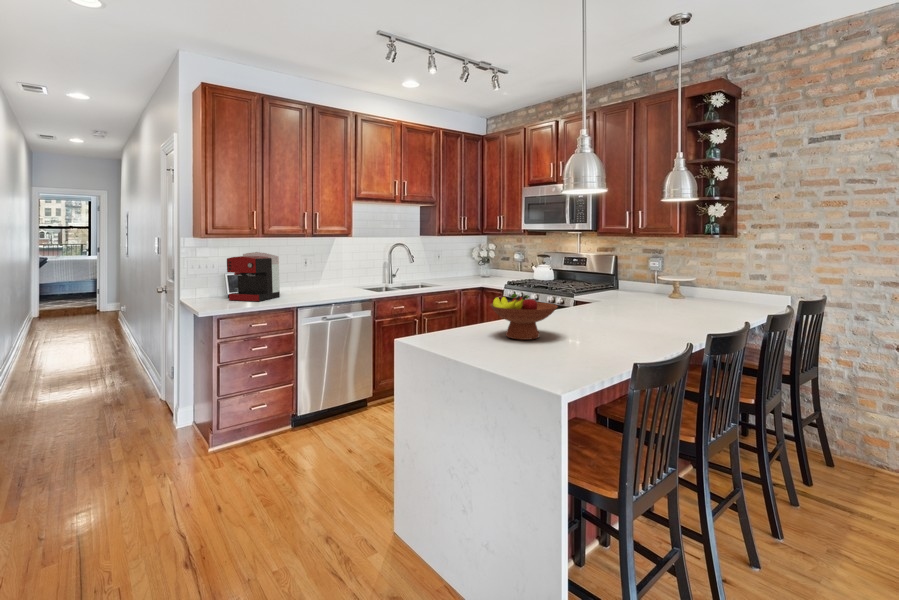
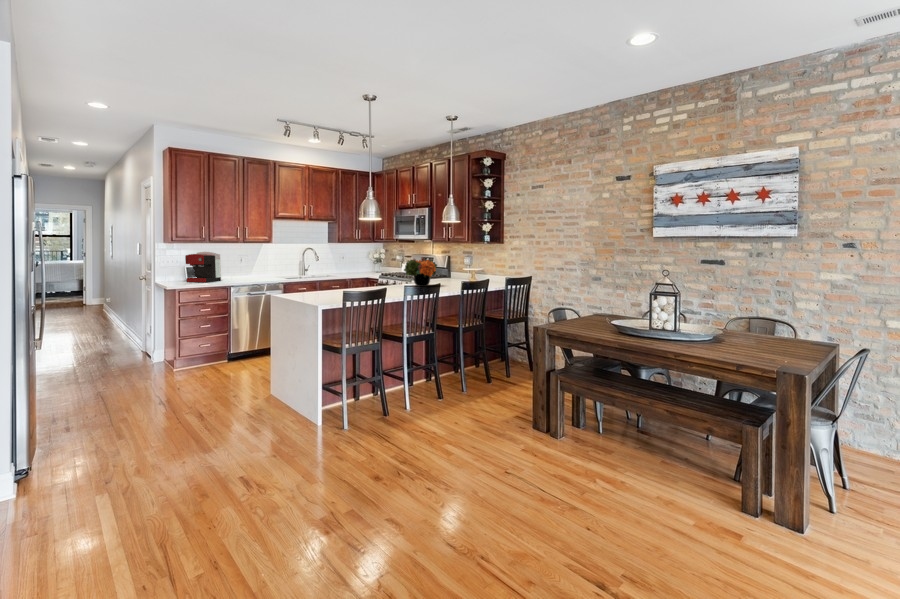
flower arrangement: none [594,262,656,313] -> present [404,257,437,287]
fruit bowl: present [490,294,558,340] -> none [321,271,357,294]

